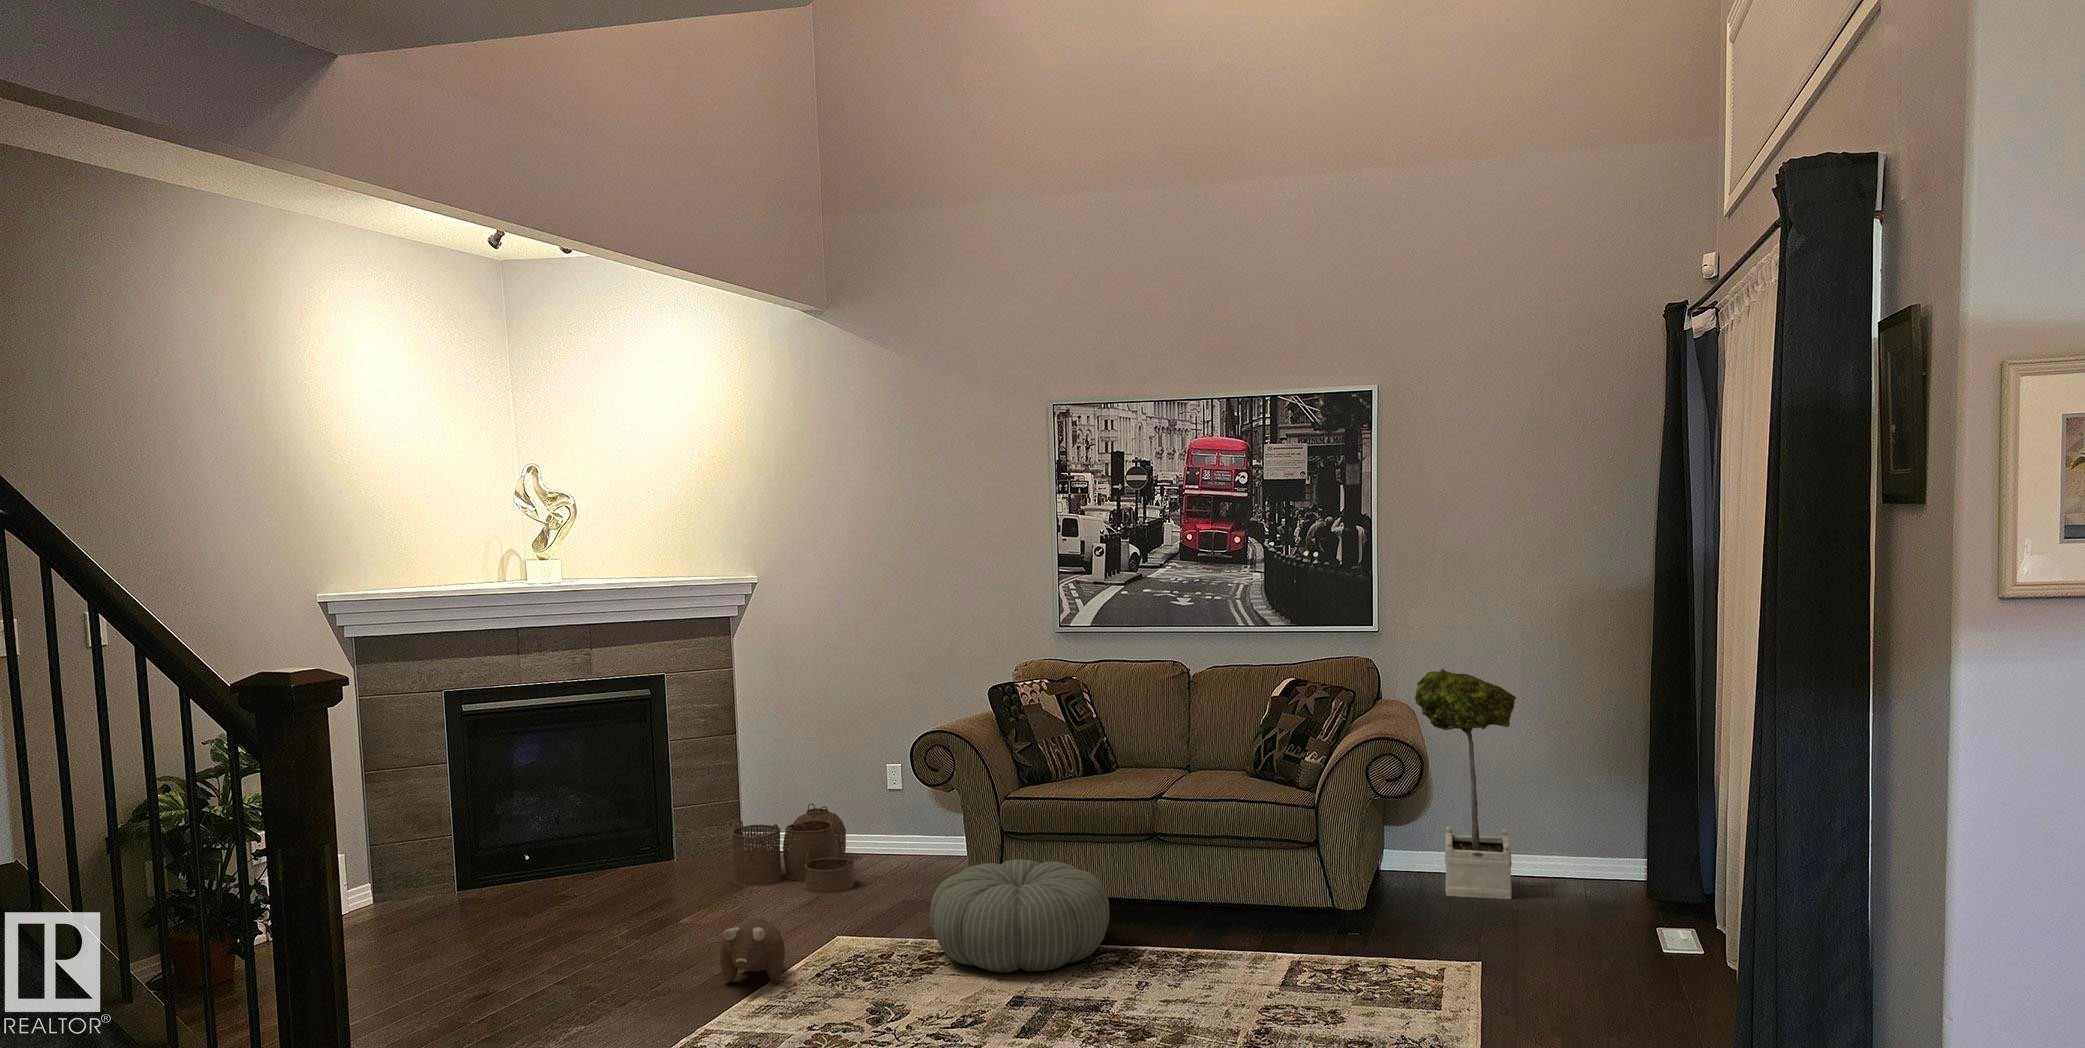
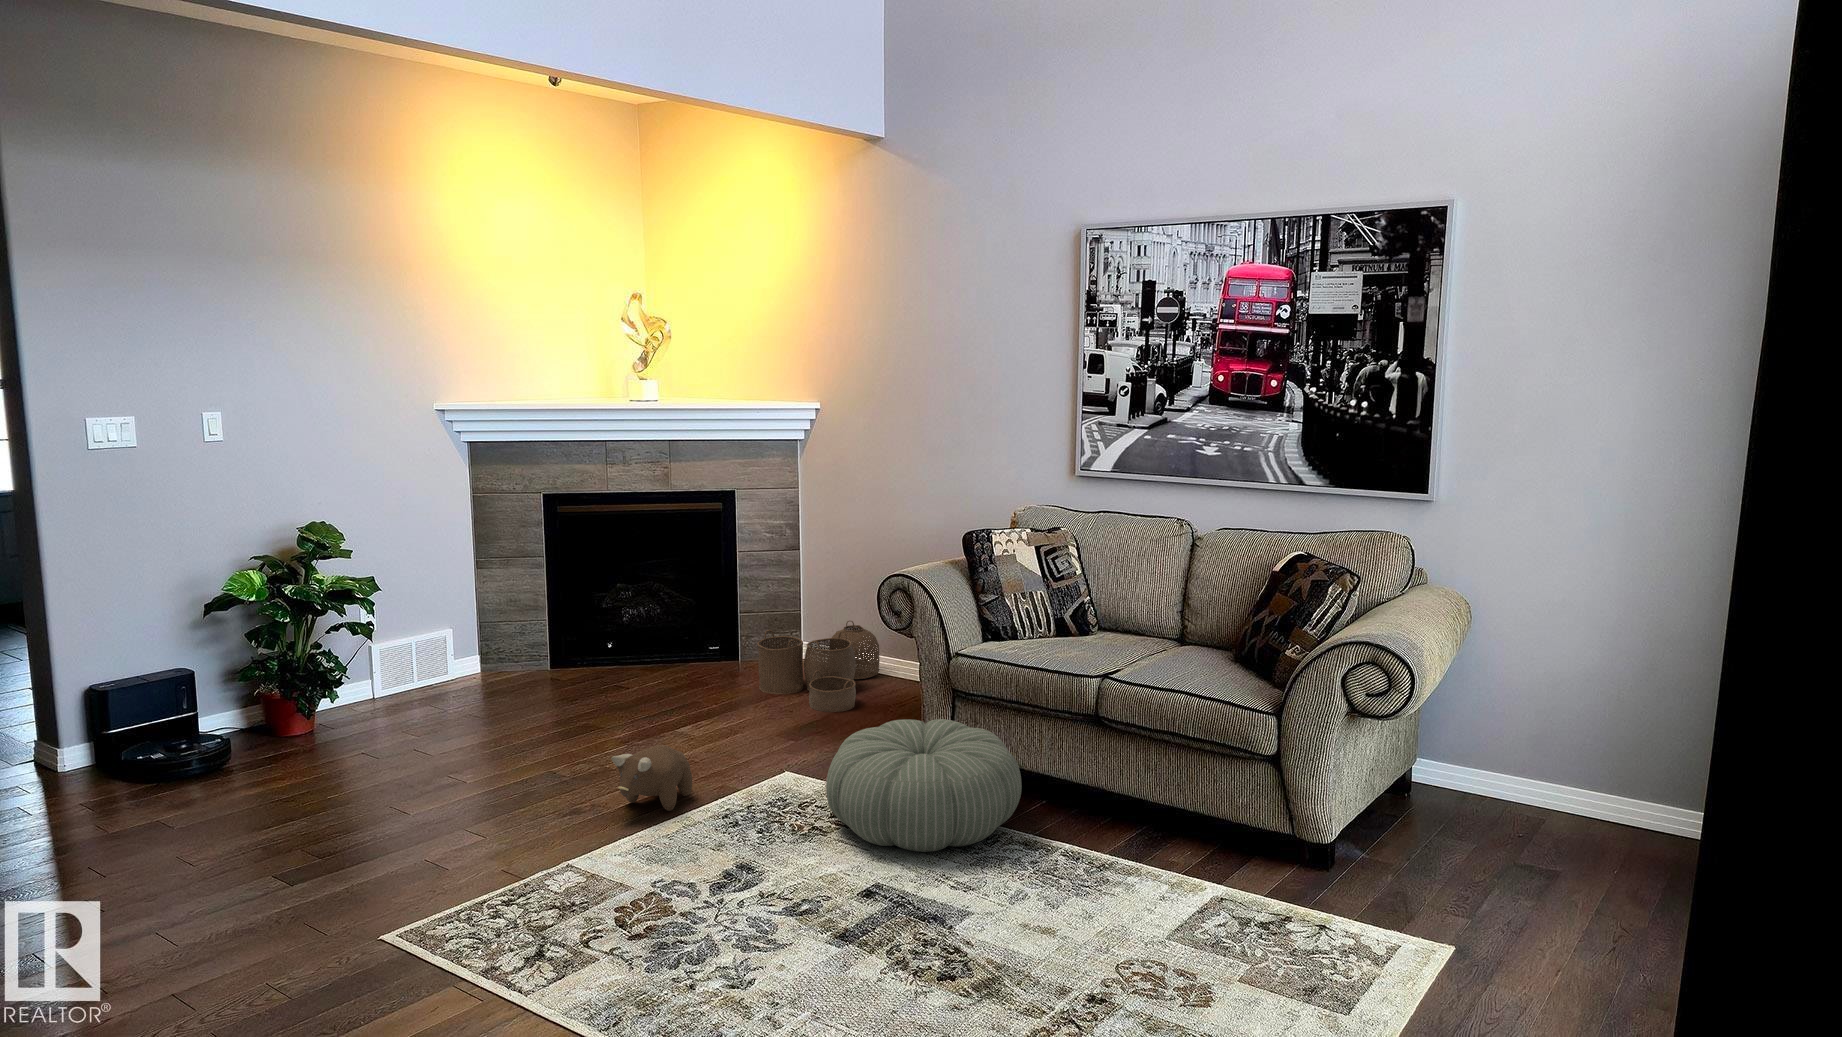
potted tree: present [1415,669,1516,899] -> none [1456,560,1596,855]

